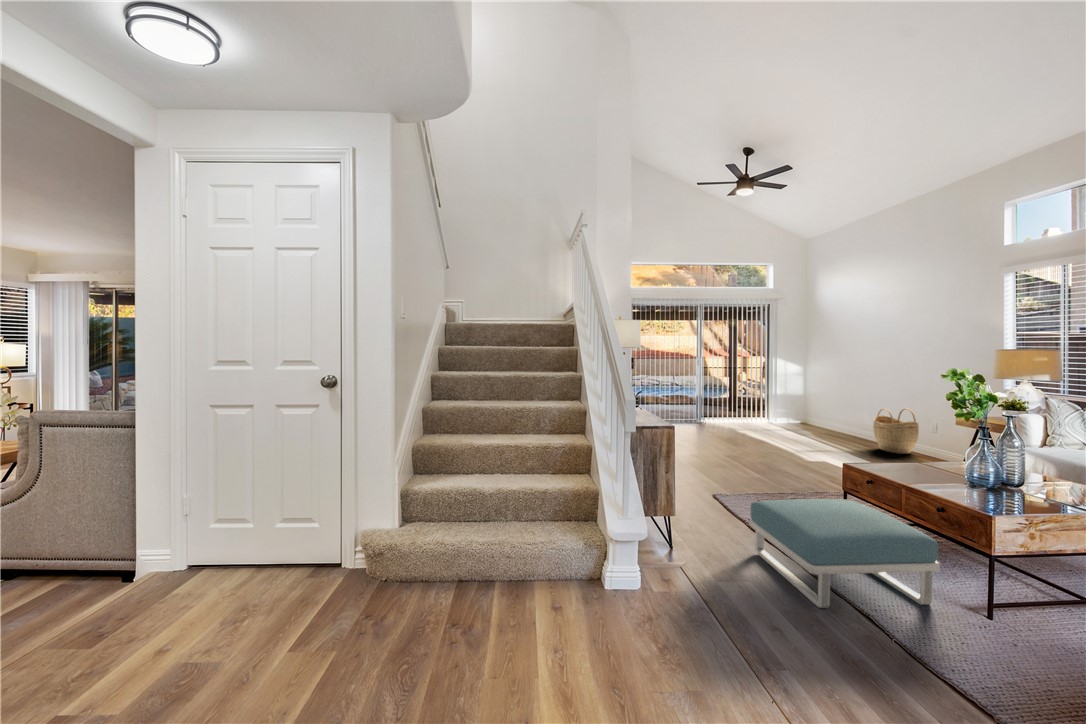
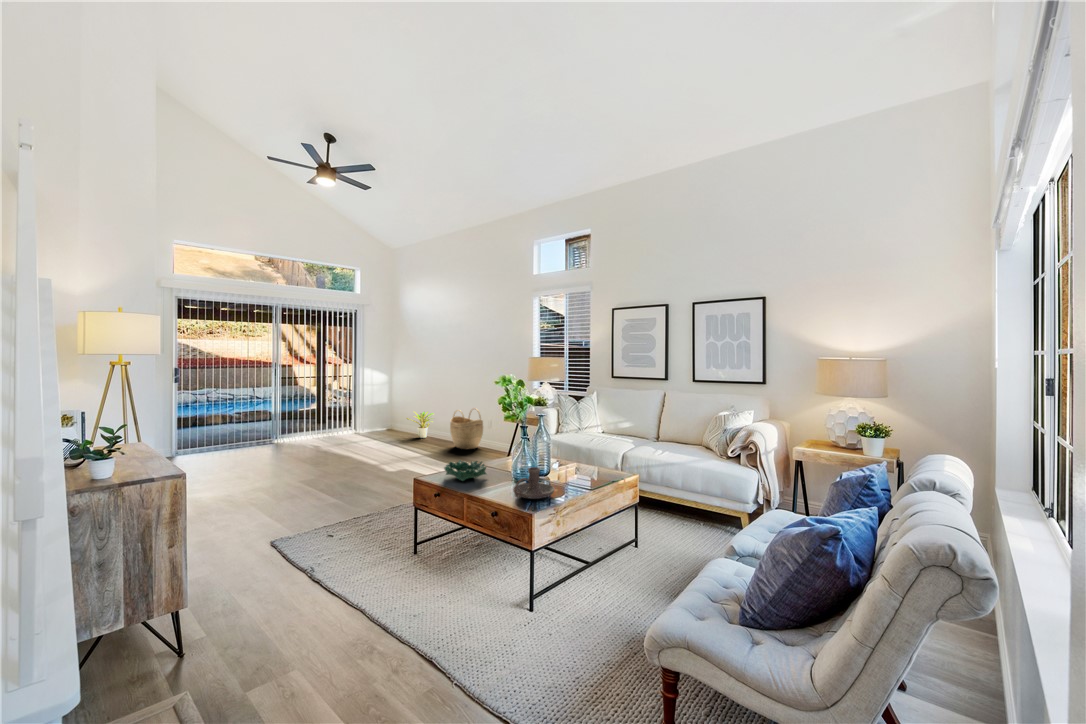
potted plant: none [819,407,853,436] -> present [407,412,434,438]
decorative bowl: none [876,453,931,474] -> present [444,460,487,481]
candle holder: none [967,470,1029,505] -> present [513,467,554,499]
footstool: present [749,499,940,608] -> none [306,519,494,671]

